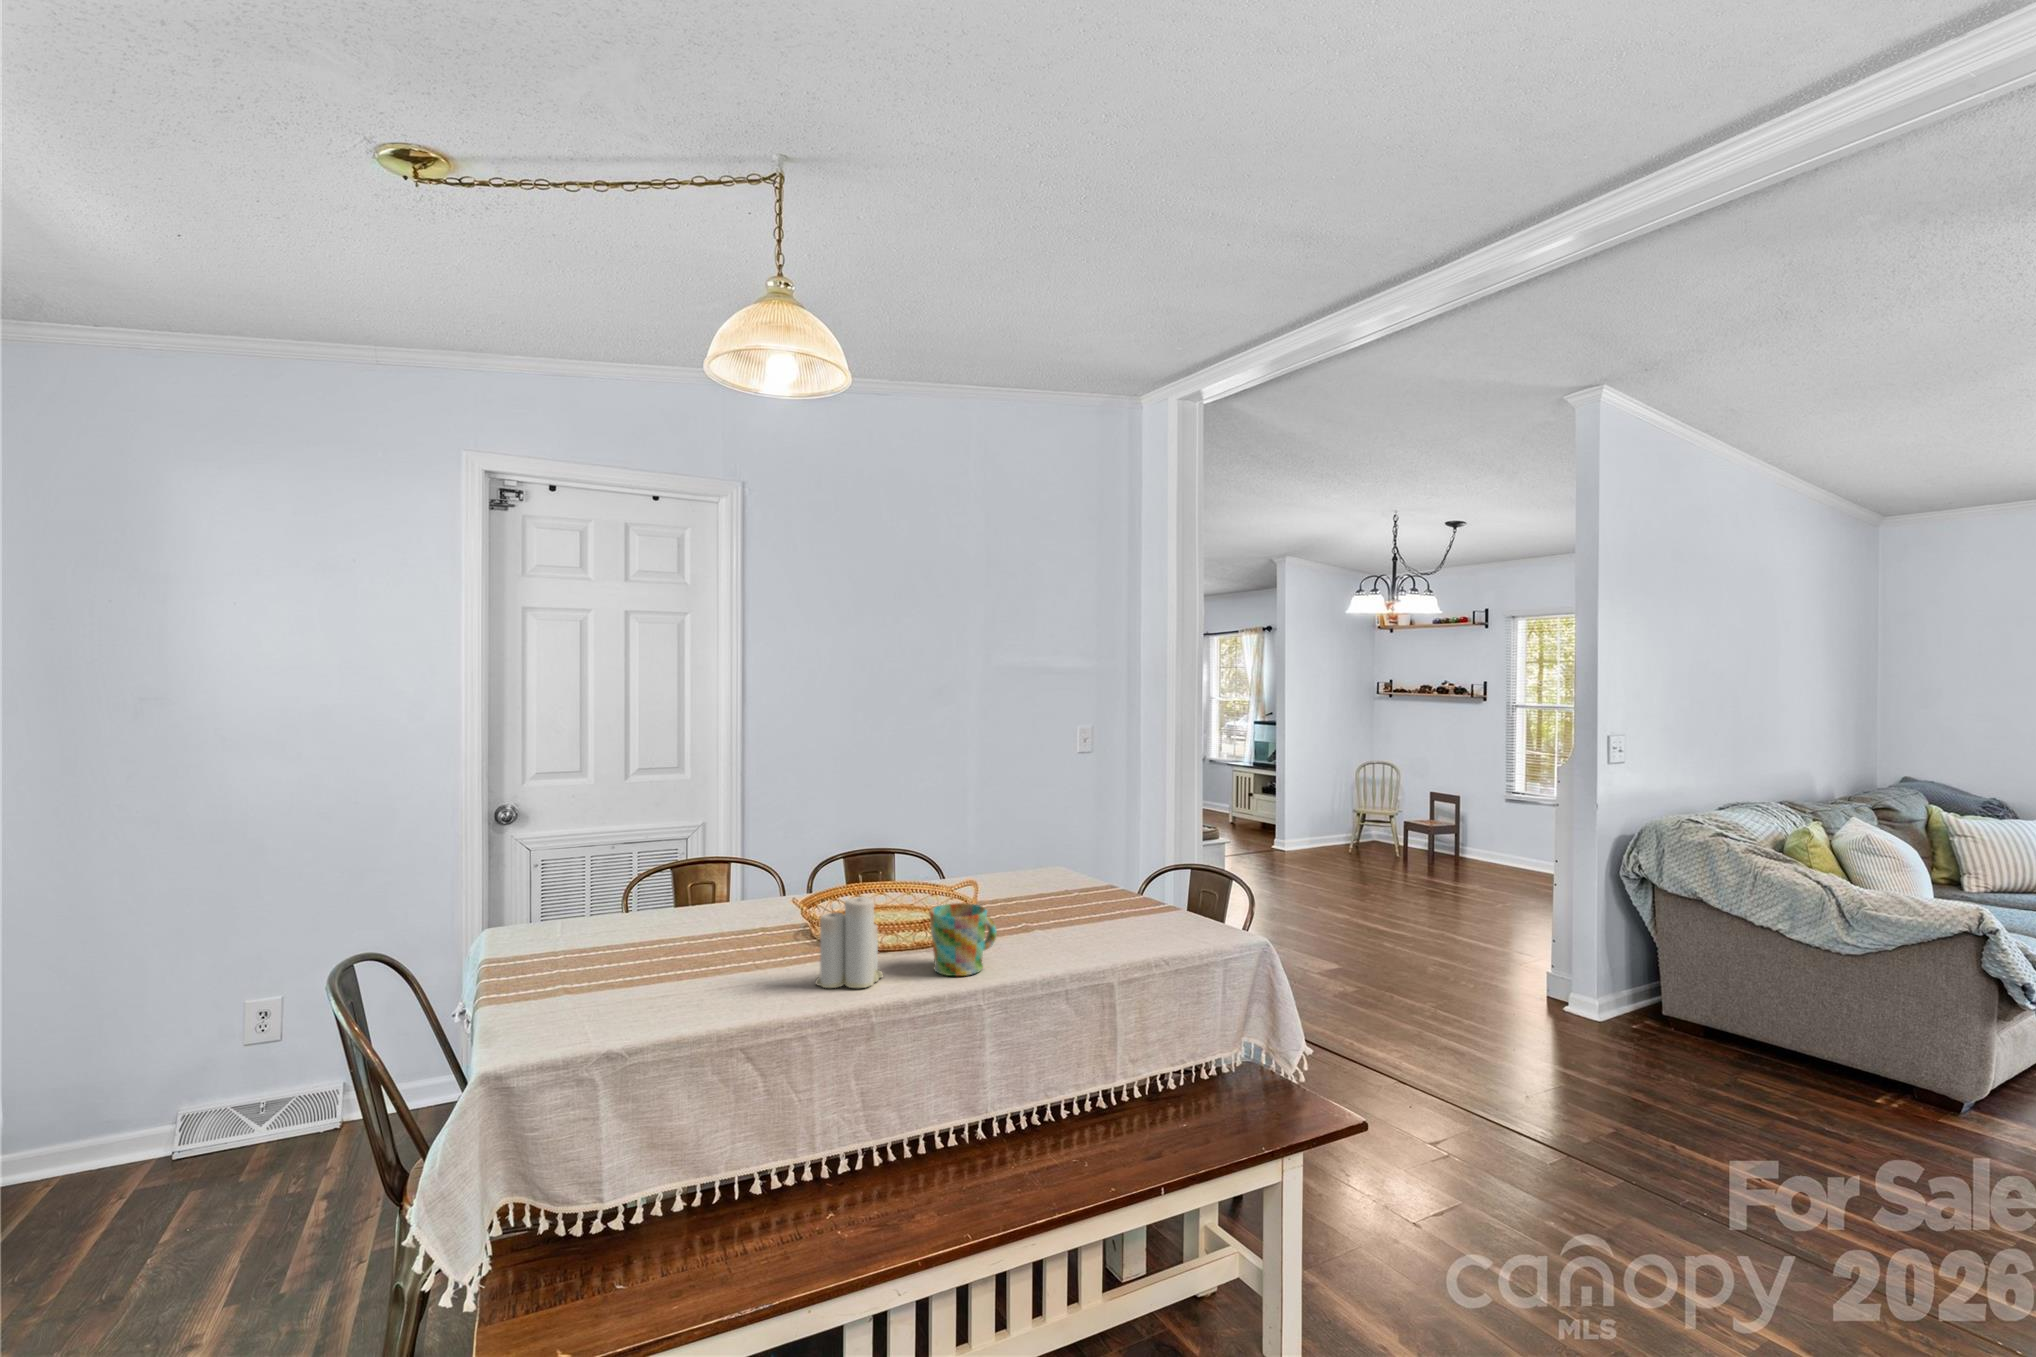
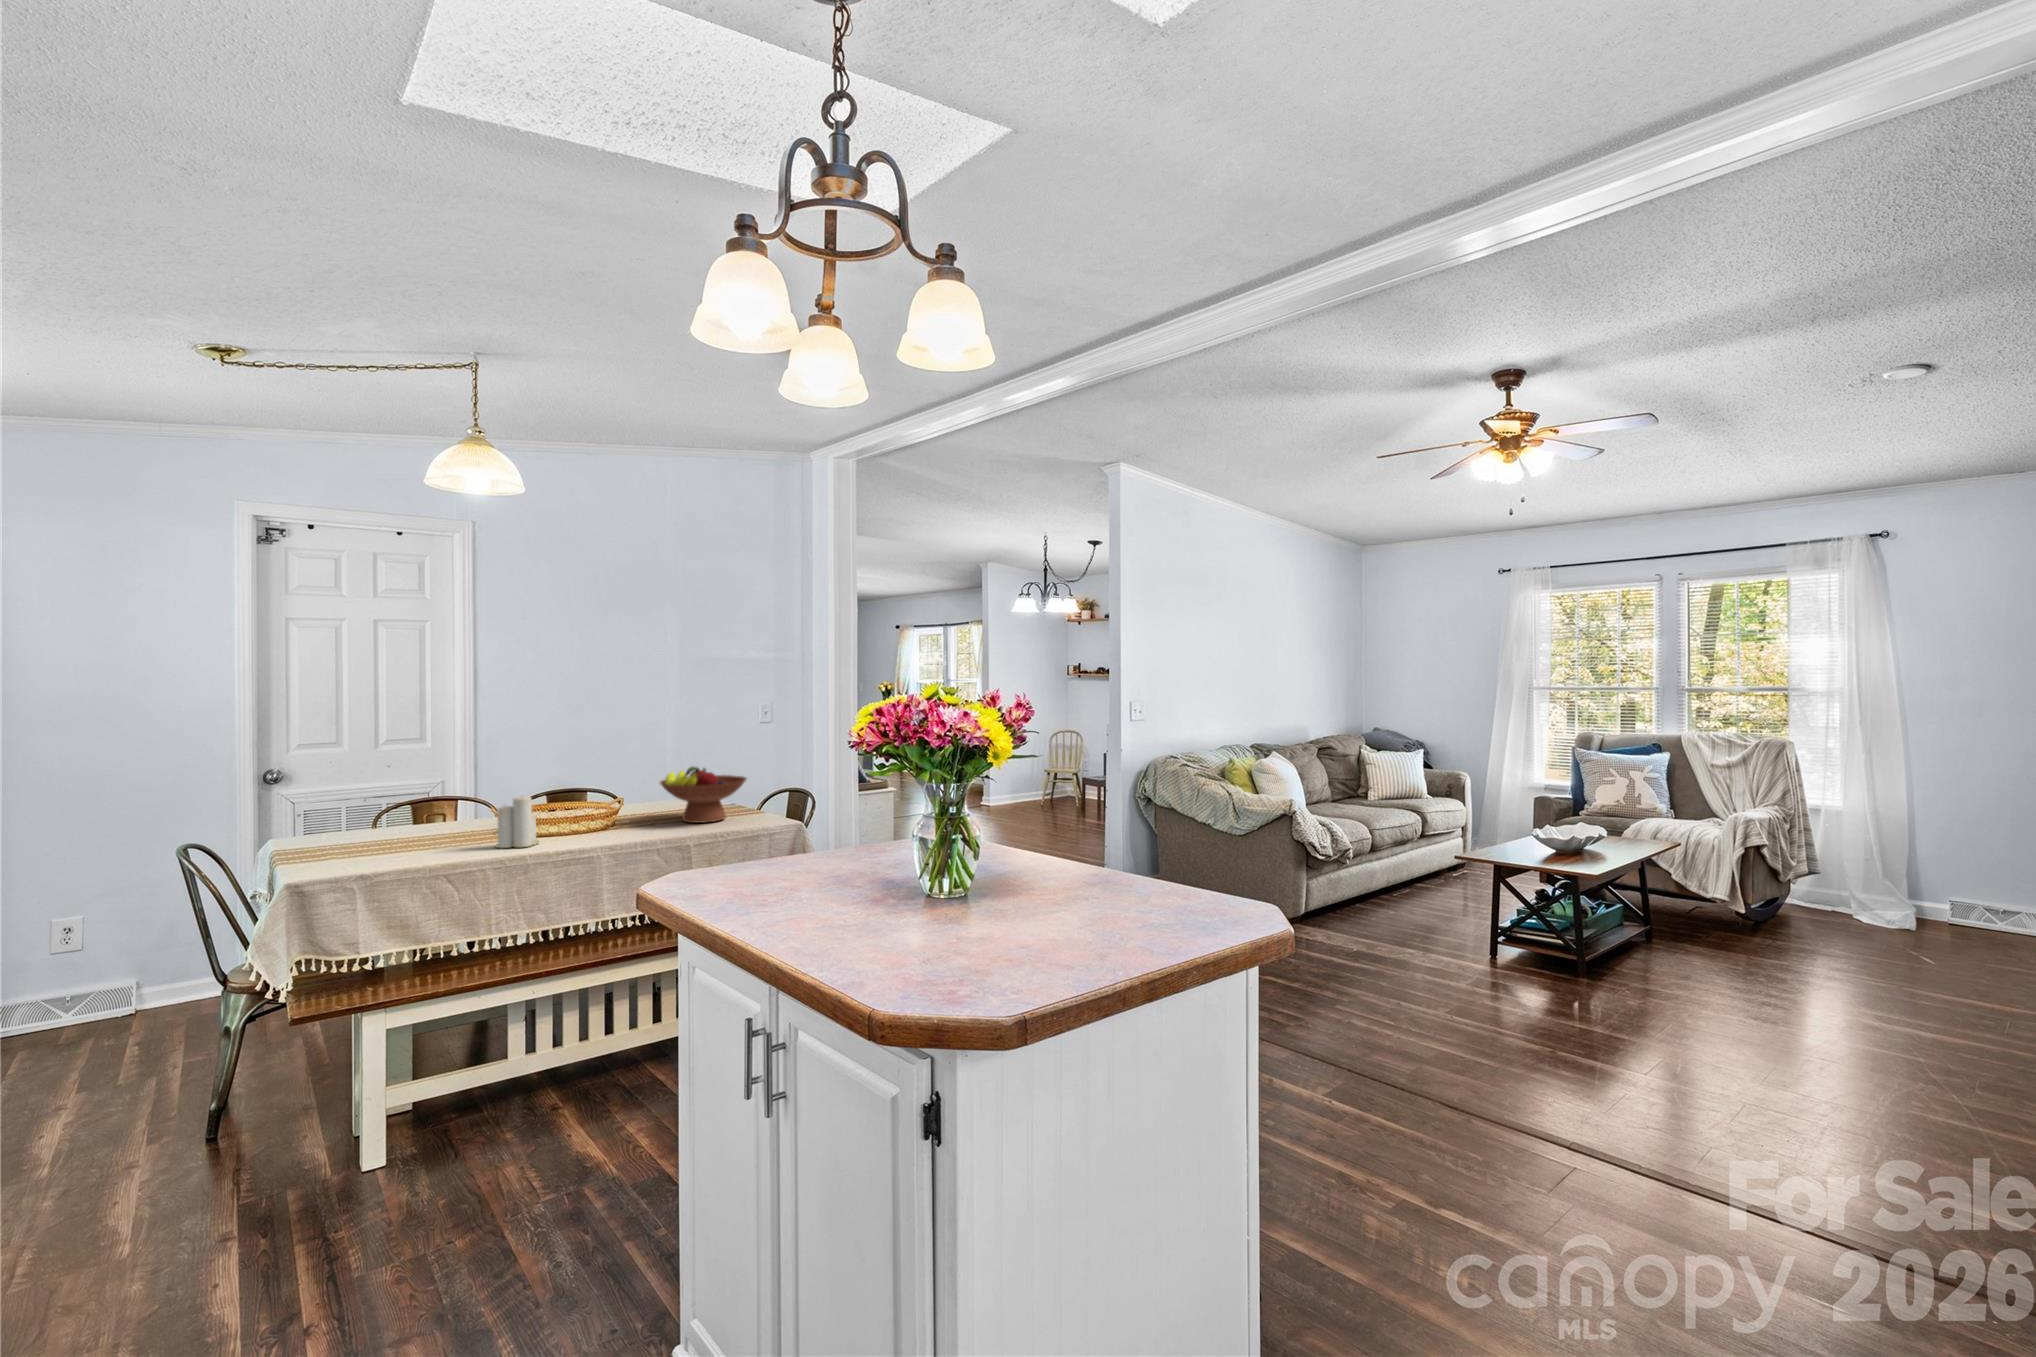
fruit bowl: none [1043,838,1180,934] -> present [660,767,746,823]
mug: present [929,903,997,976] -> none [570,802,616,841]

